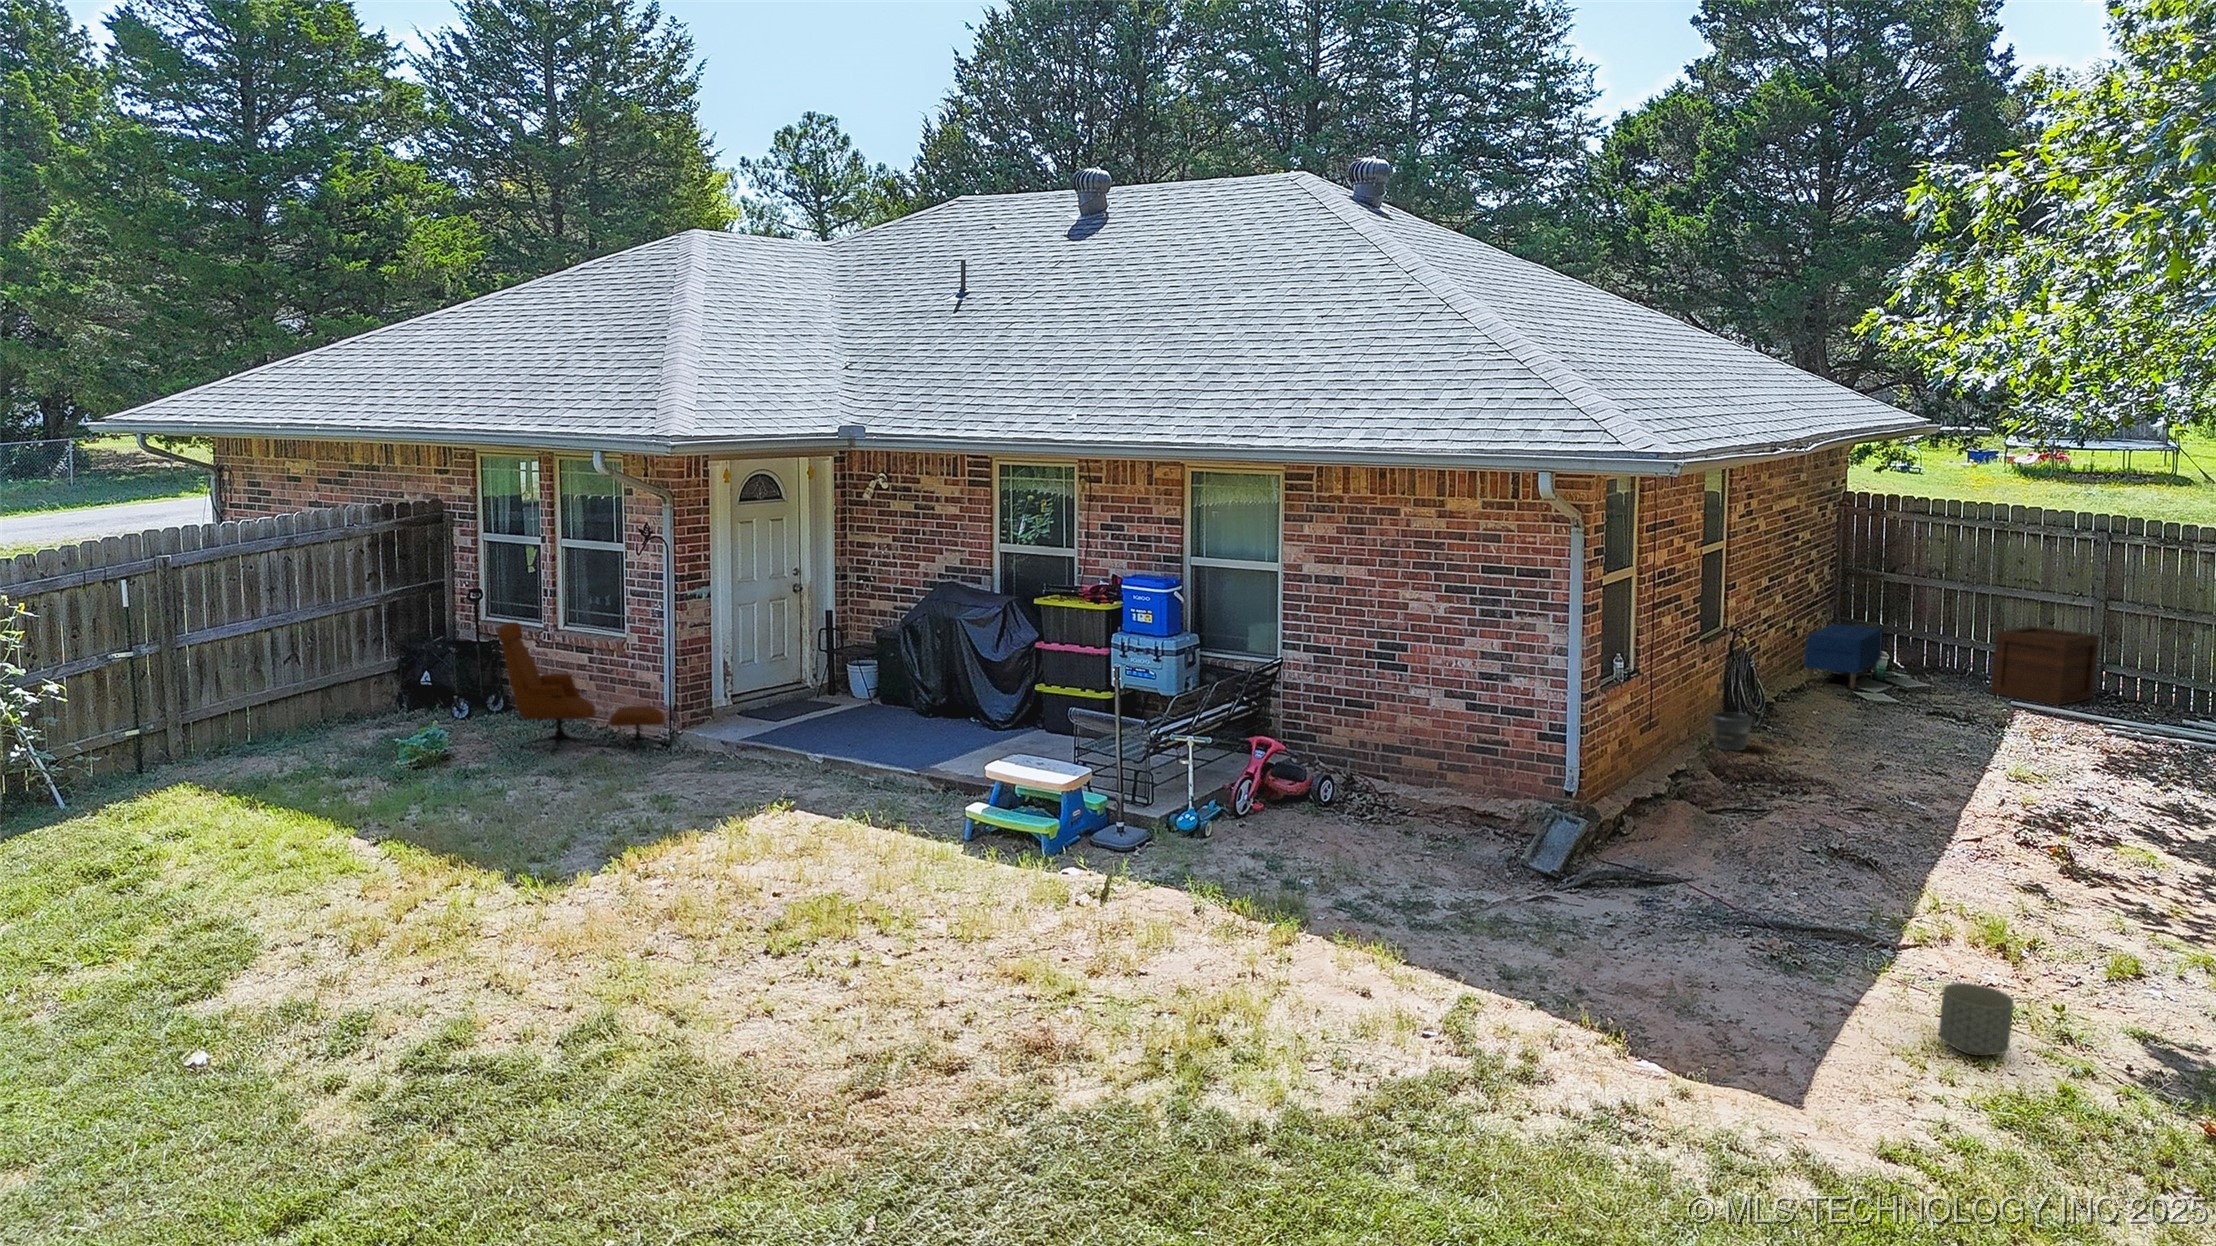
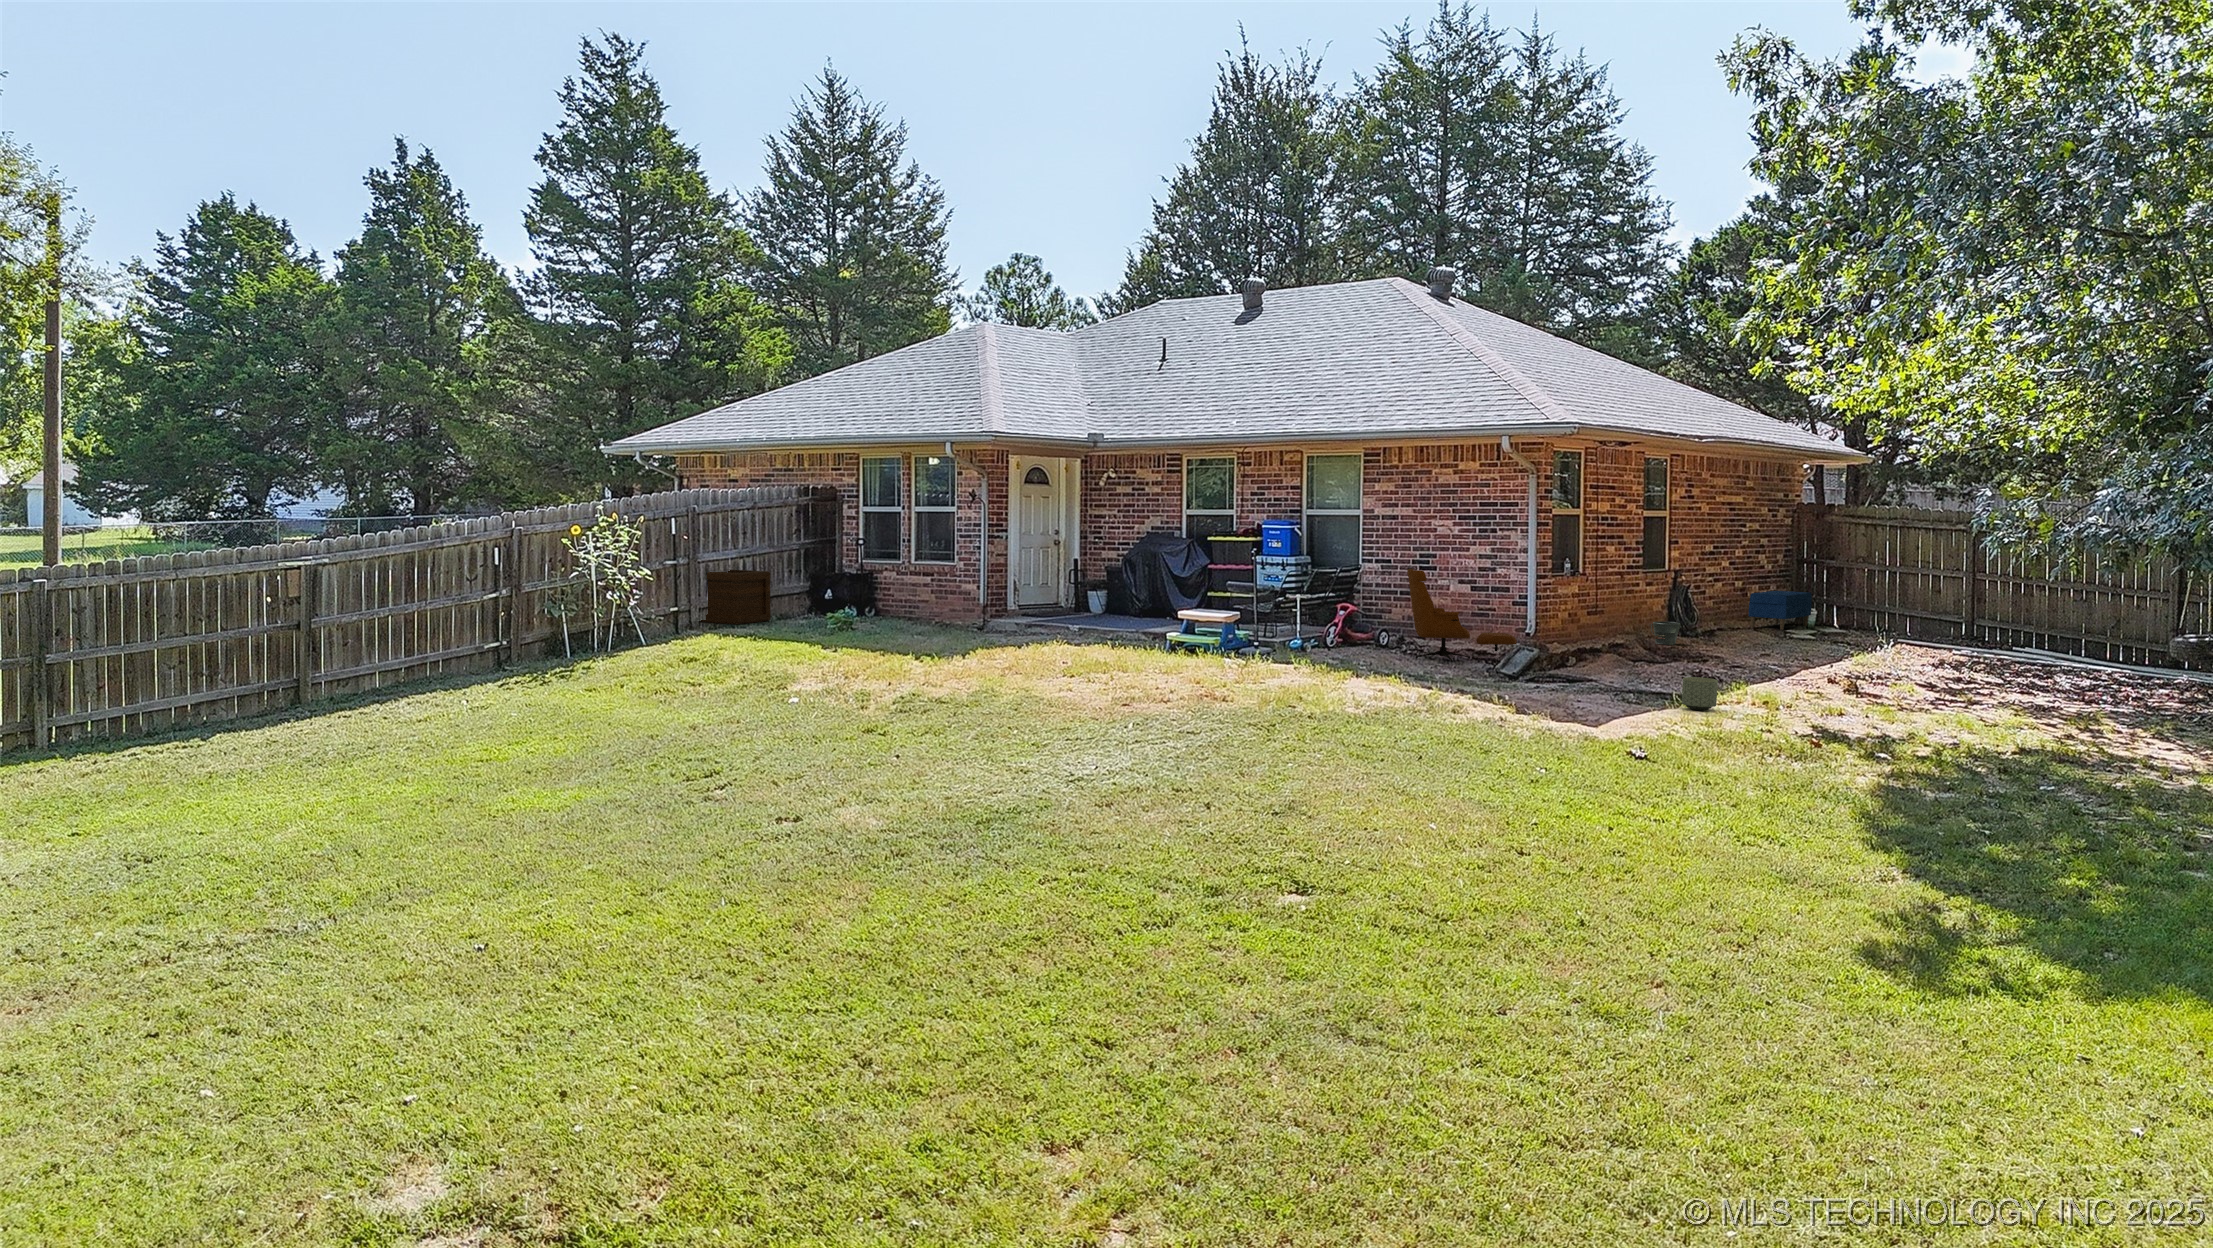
lounge chair: present [498,622,665,754] -> present [1407,569,1517,662]
wooden crate: present [1991,627,2099,706] -> present [699,570,771,625]

